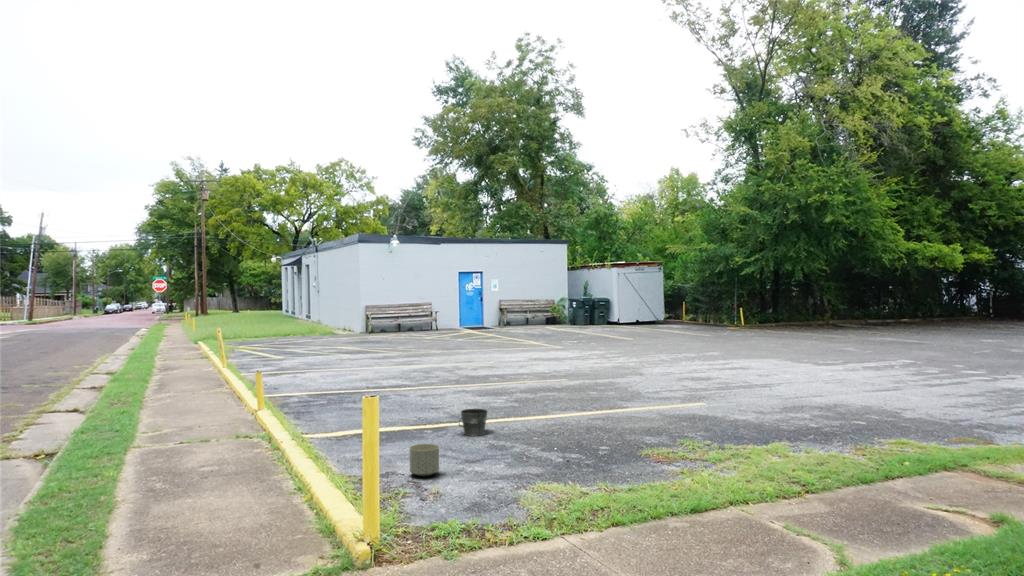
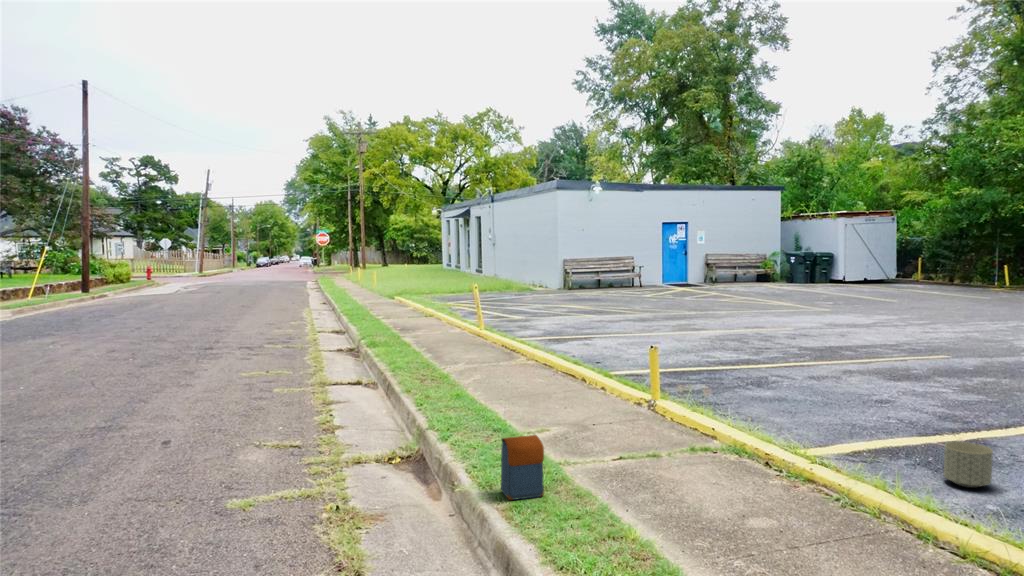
bucket: present [459,409,487,436] -> none [902,390,947,426]
backpack: none [47,453,85,505] -> present [501,435,544,500]

